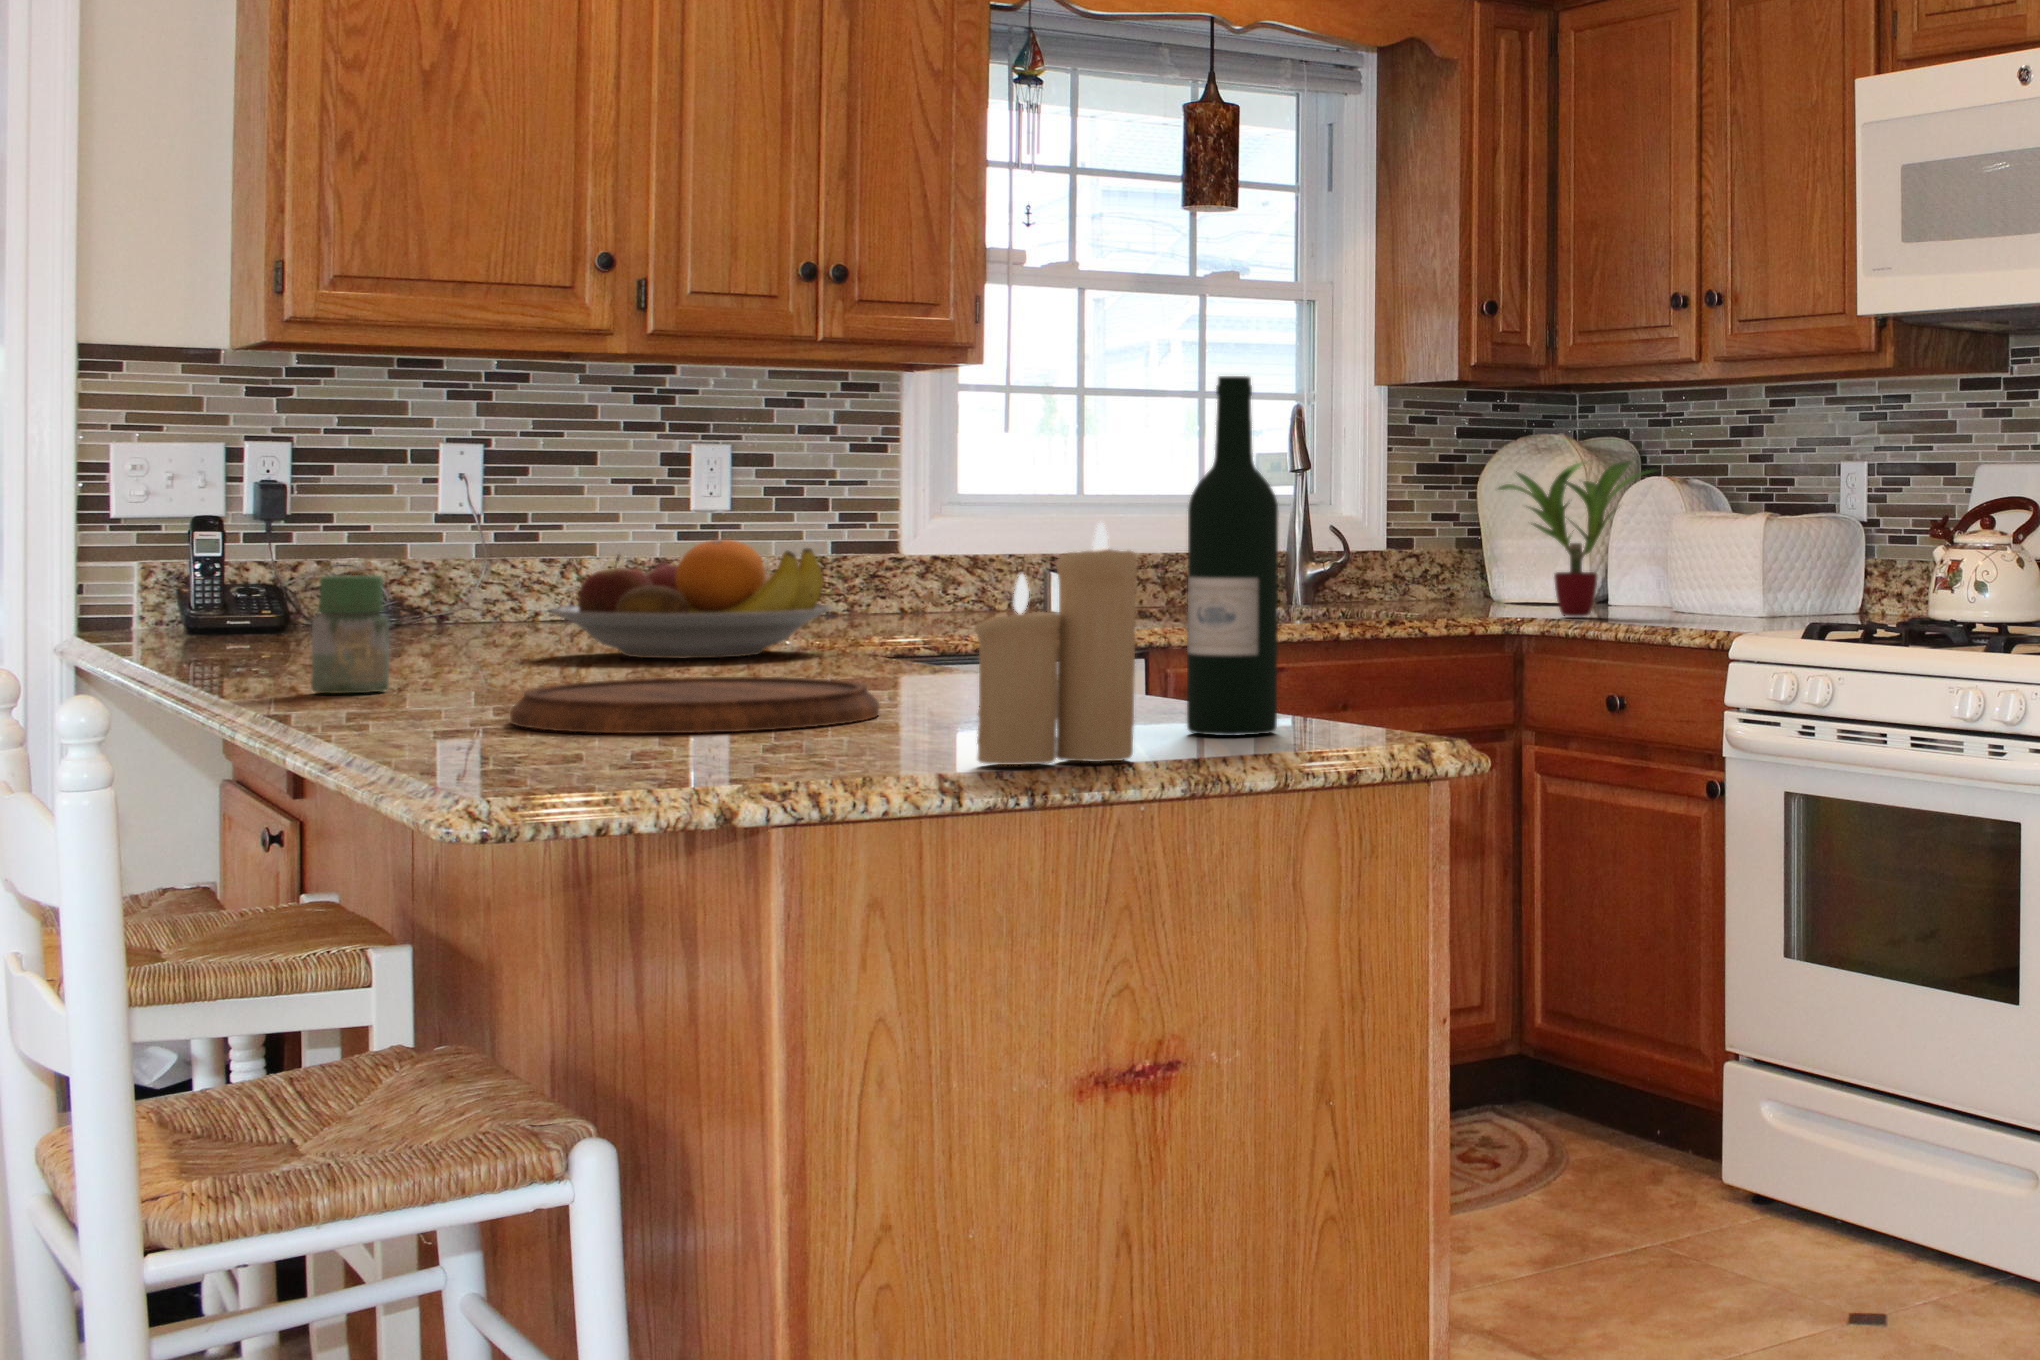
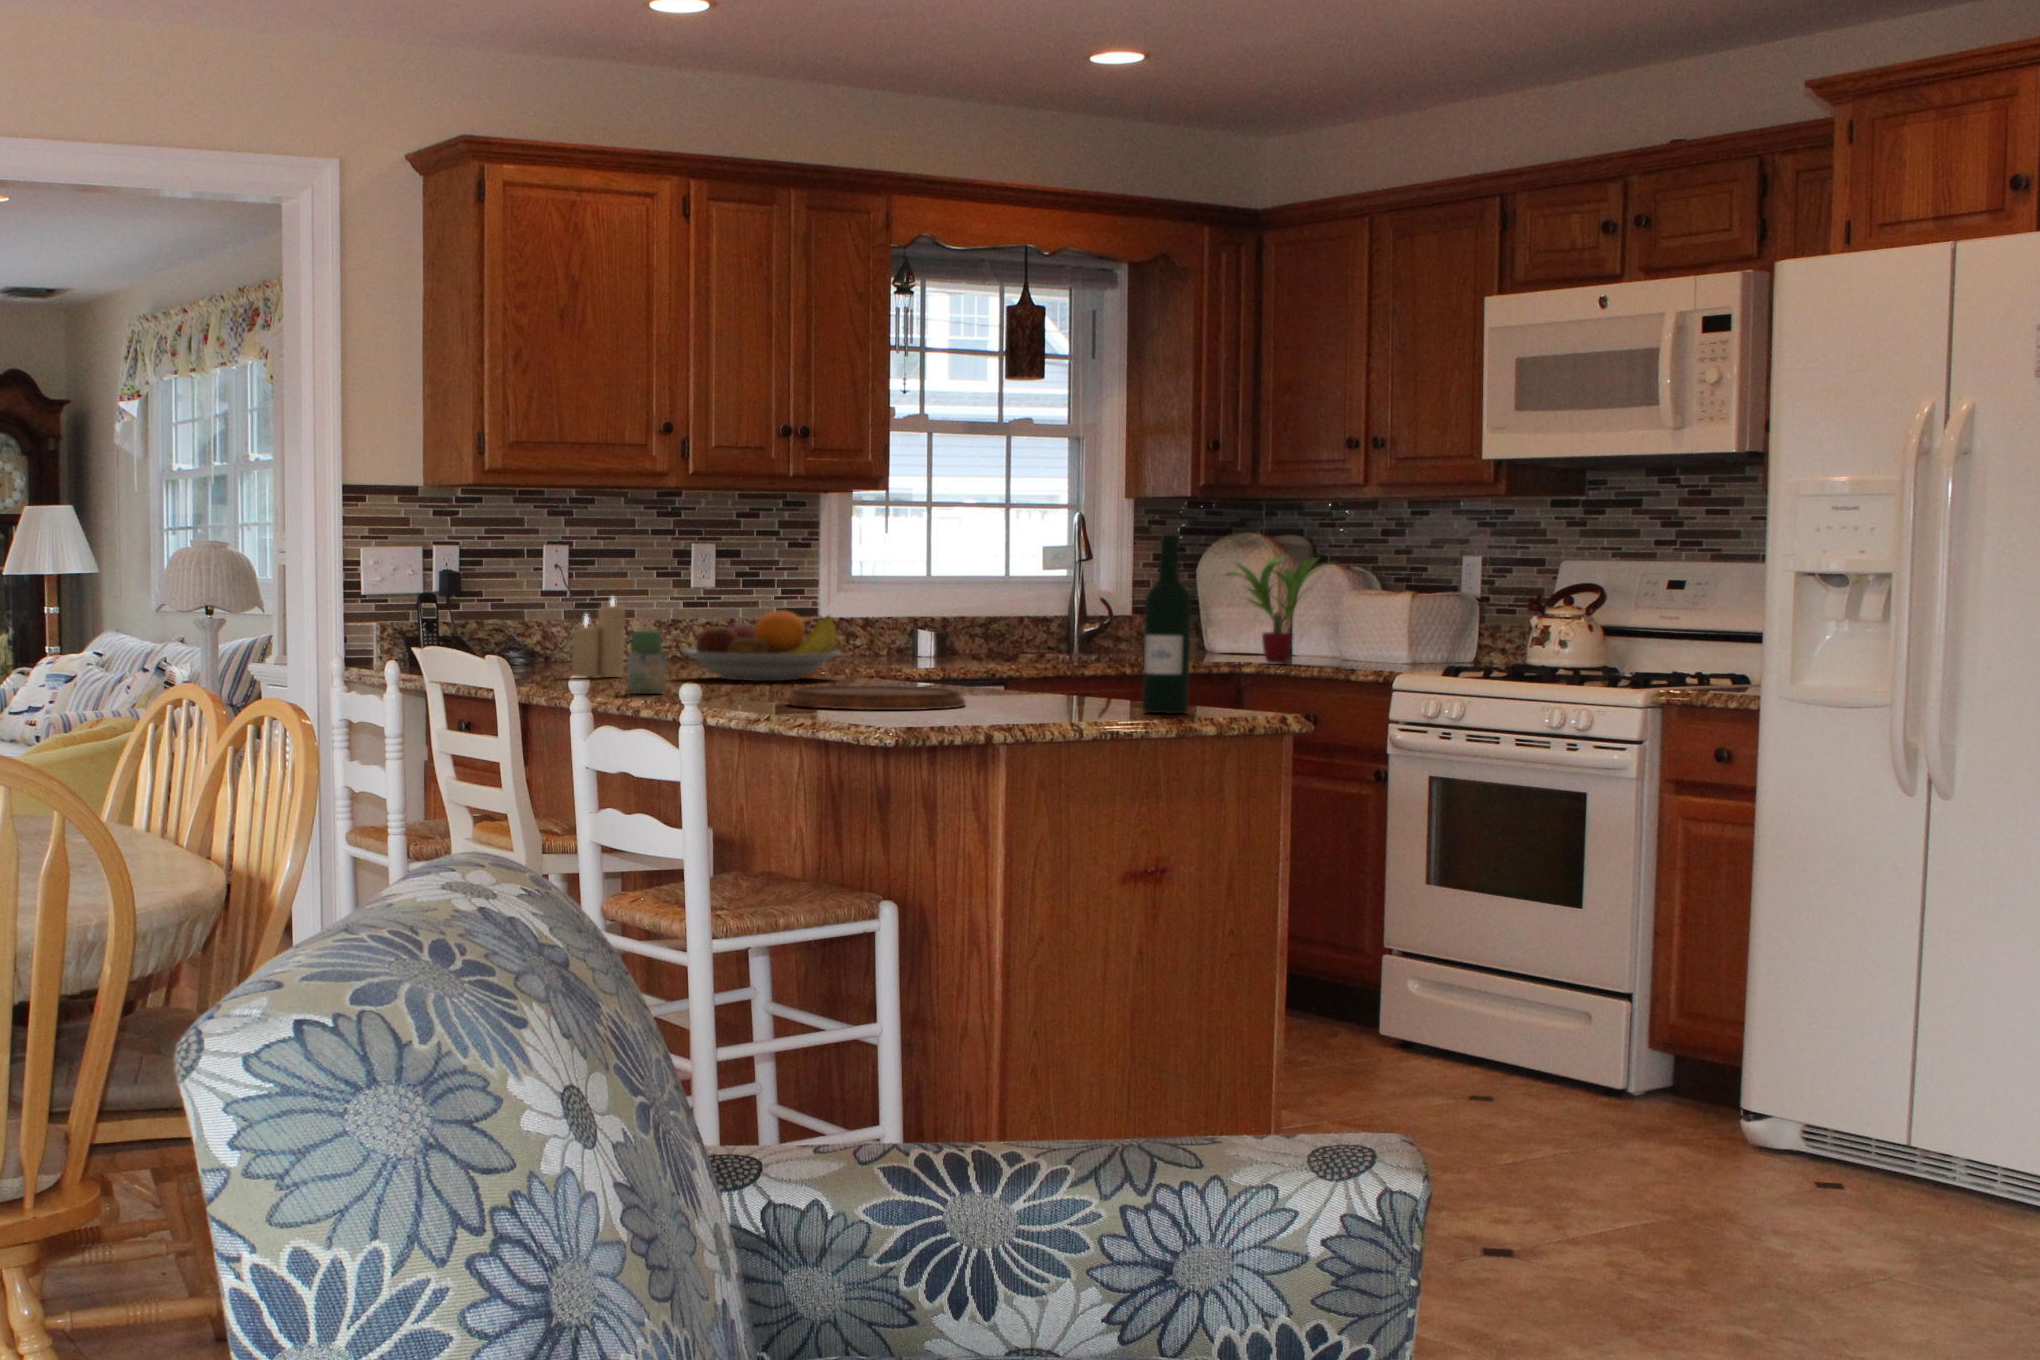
candle: present [976,522,1137,765] -> present [572,598,625,677]

